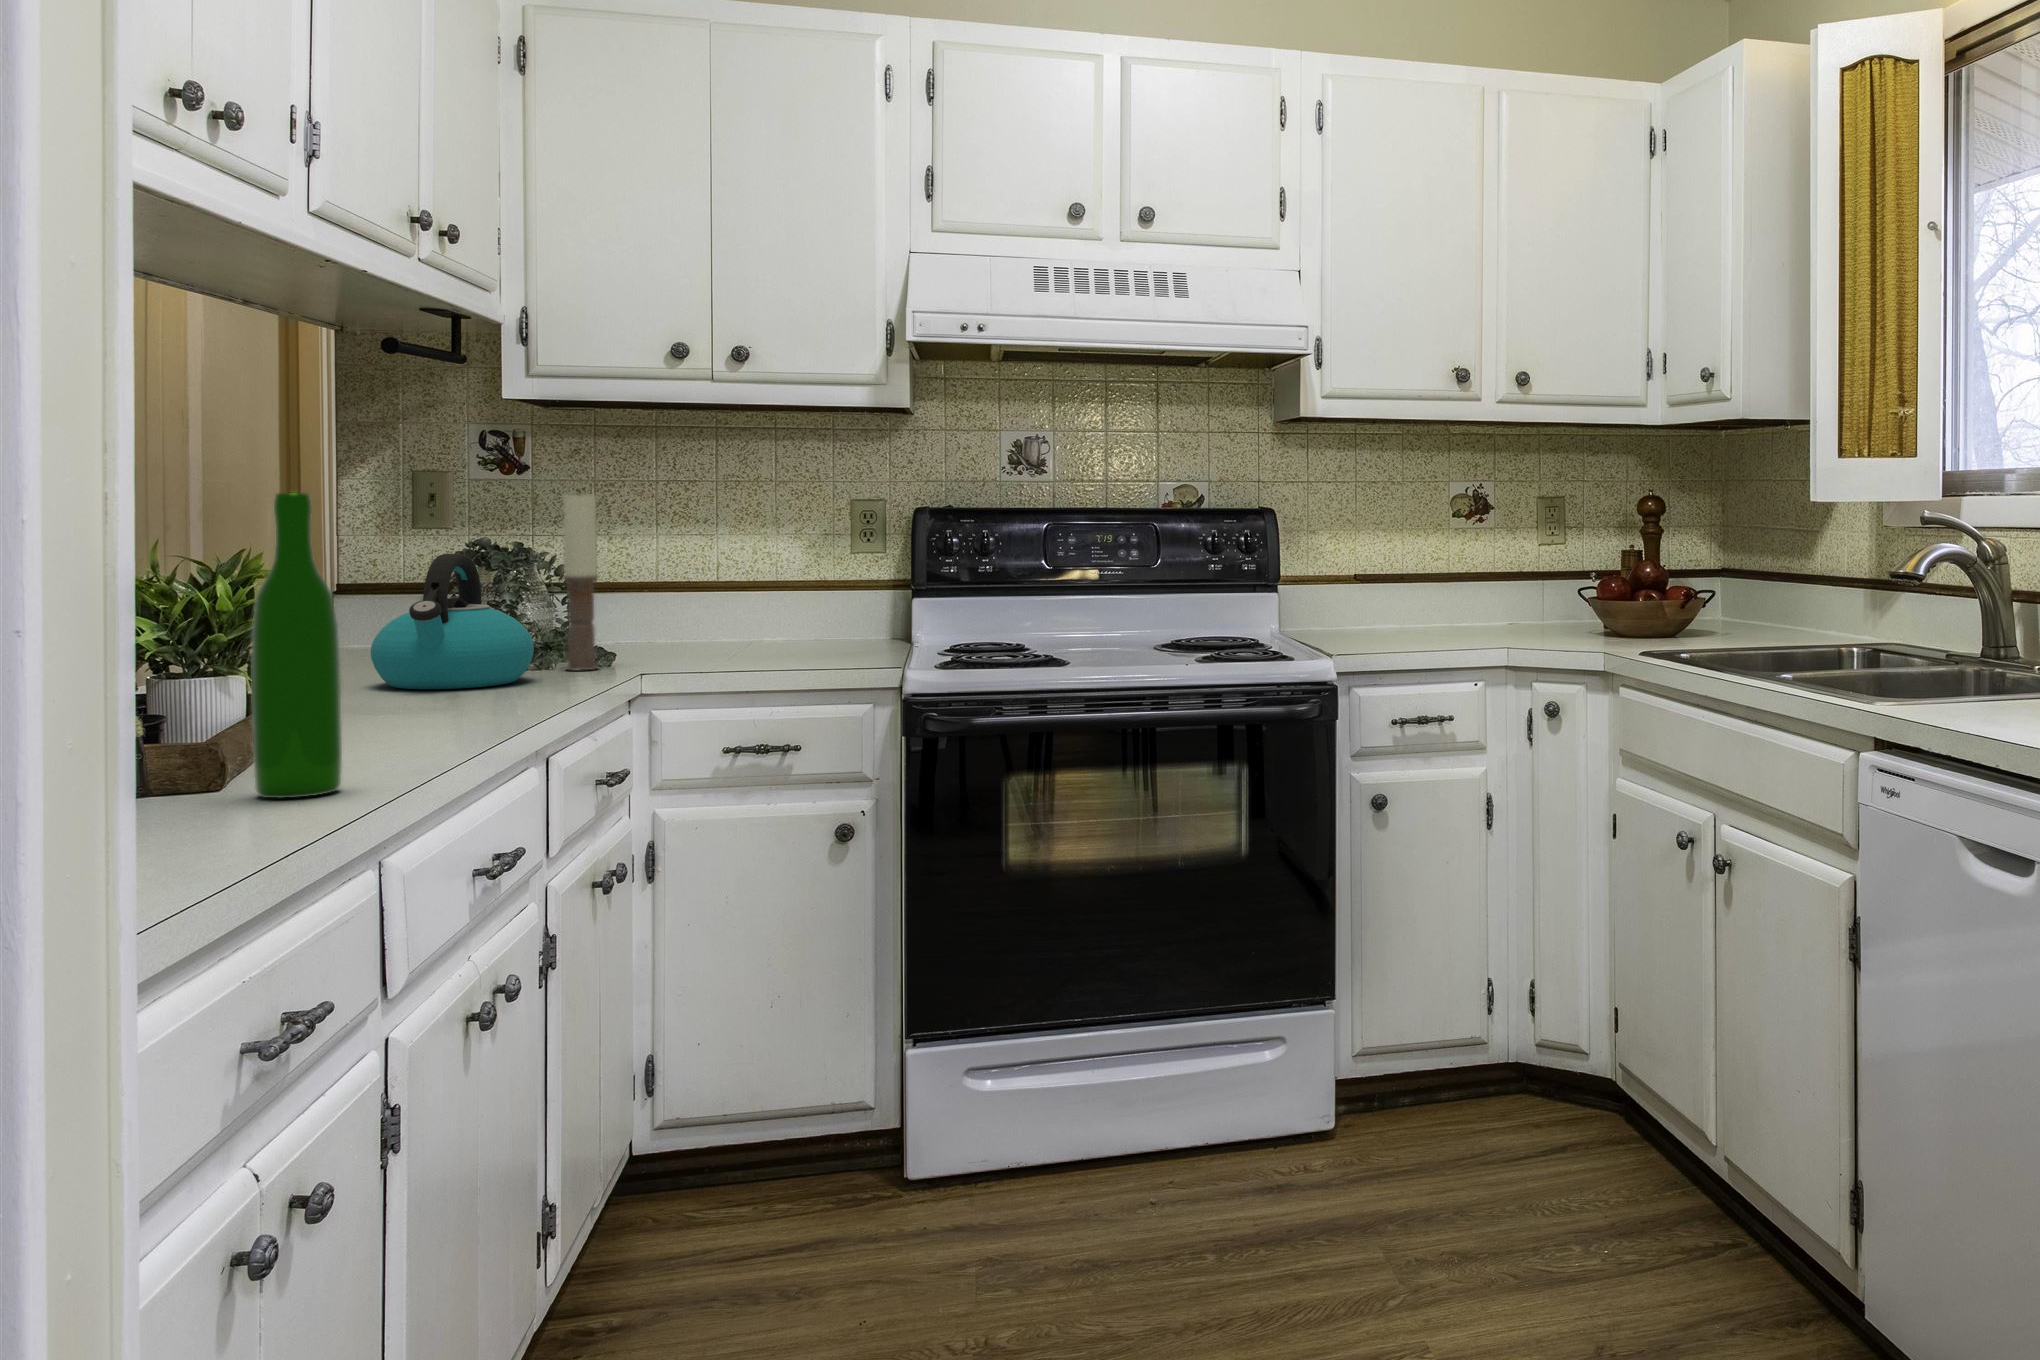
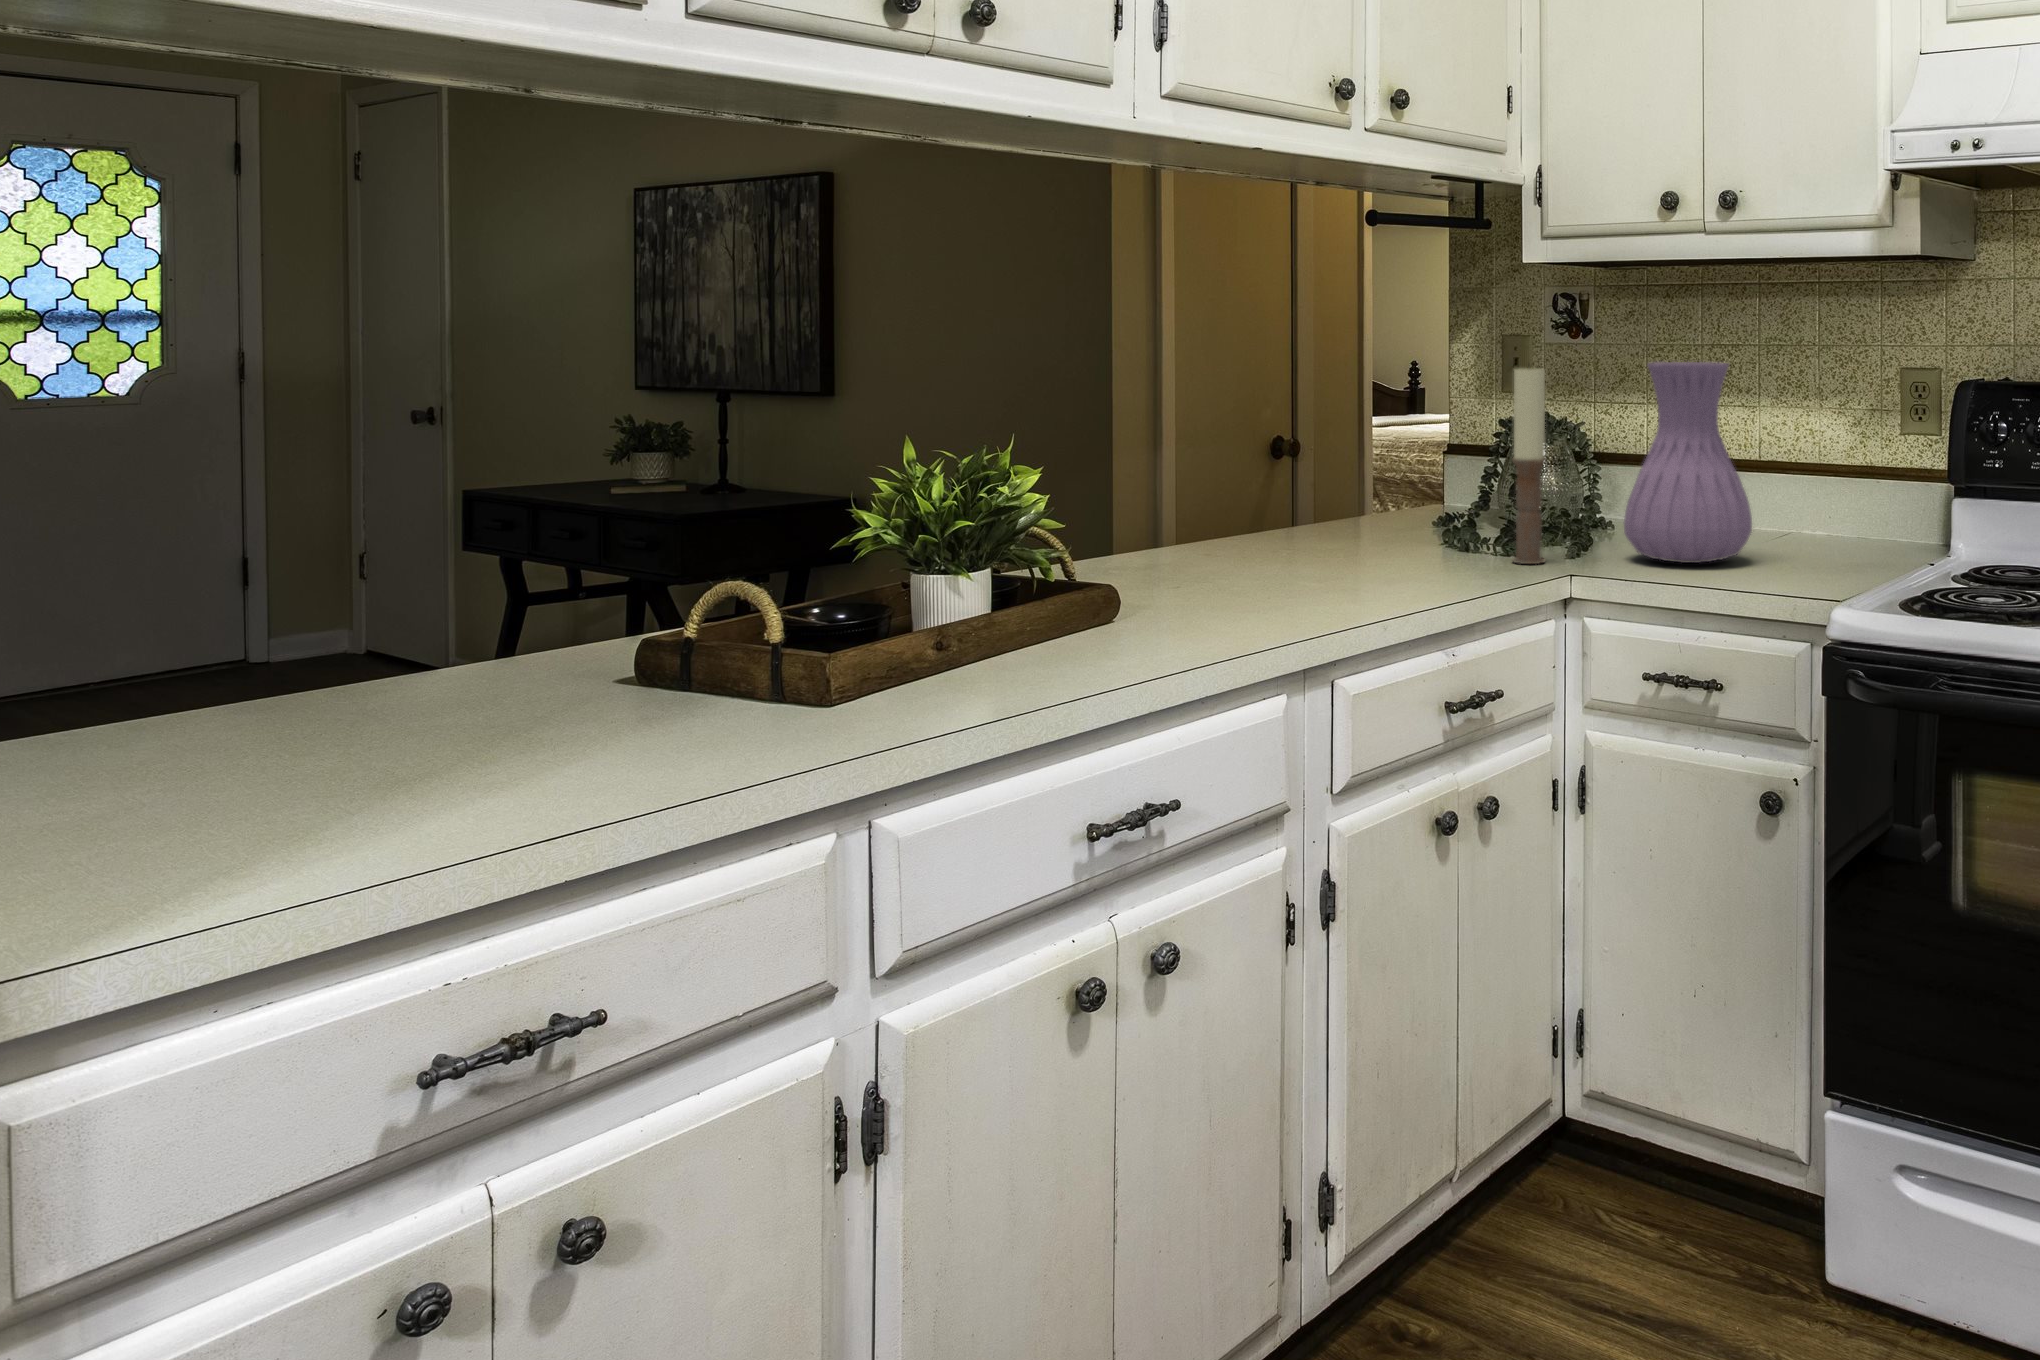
vase: none [661,491,781,660] -> present [1624,362,1752,563]
wine bottle: present [251,493,342,798] -> none [829,385,911,724]
kettle: present [371,554,534,689] -> none [1313,432,1457,577]

